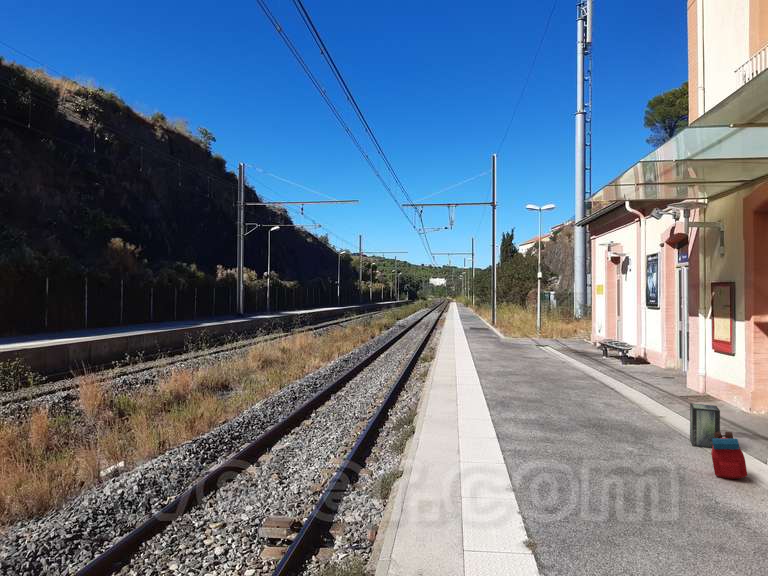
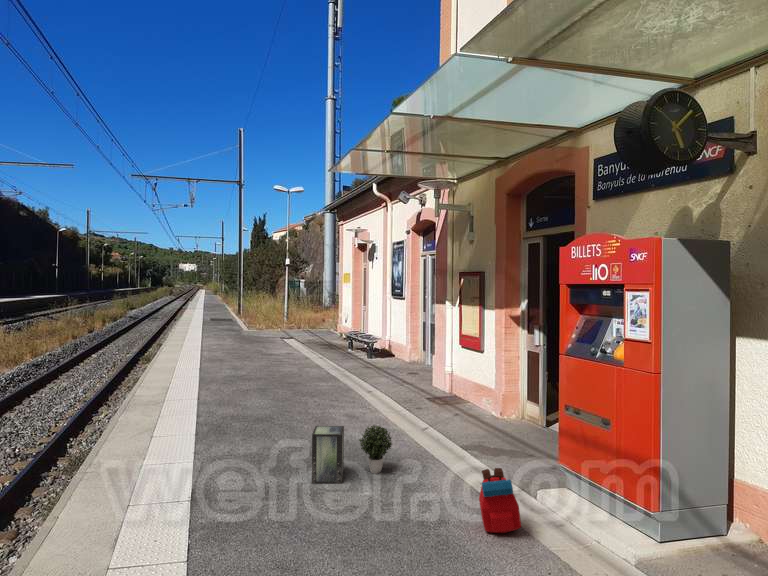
potted plant: none [612,399,640,436] -> present [359,425,392,474]
storage box: present [690,404,720,448] -> present [312,426,344,484]

